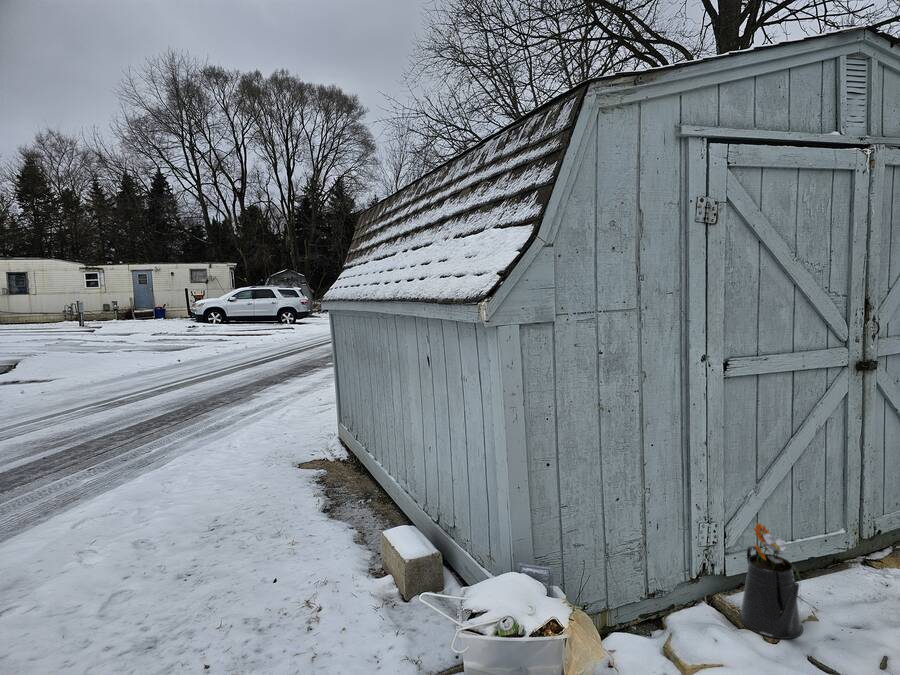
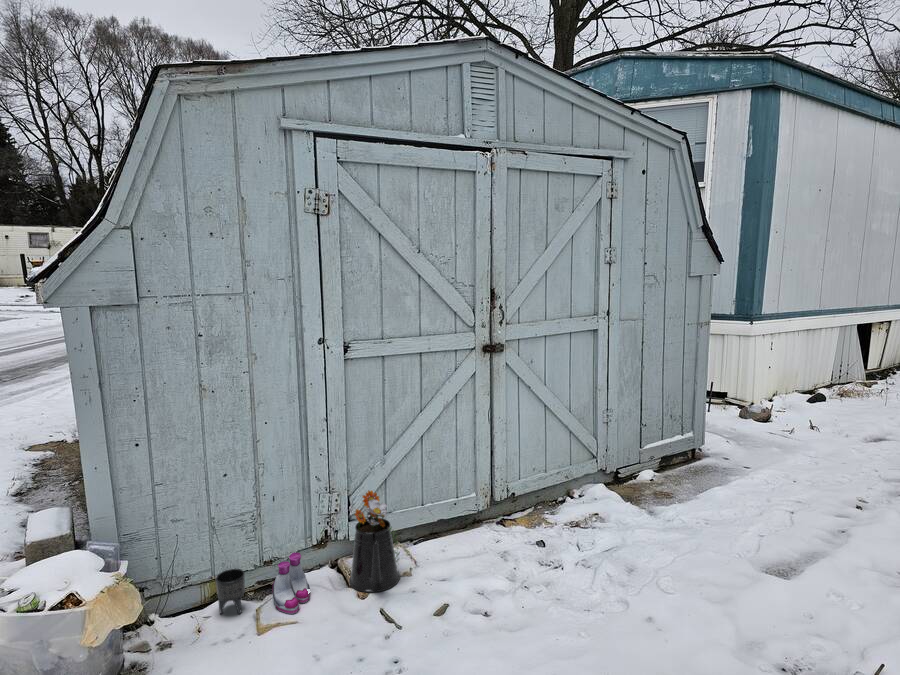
boots: none [669,586,712,655] -> present [272,553,310,614]
planter: none [617,598,647,649] -> present [216,569,245,614]

